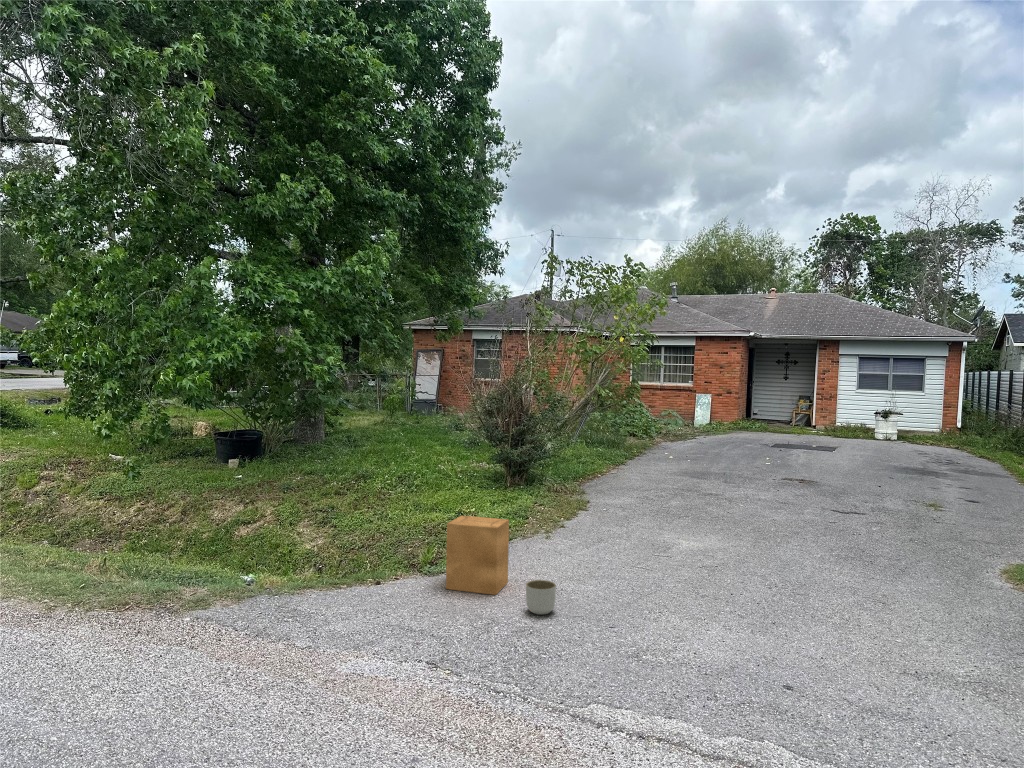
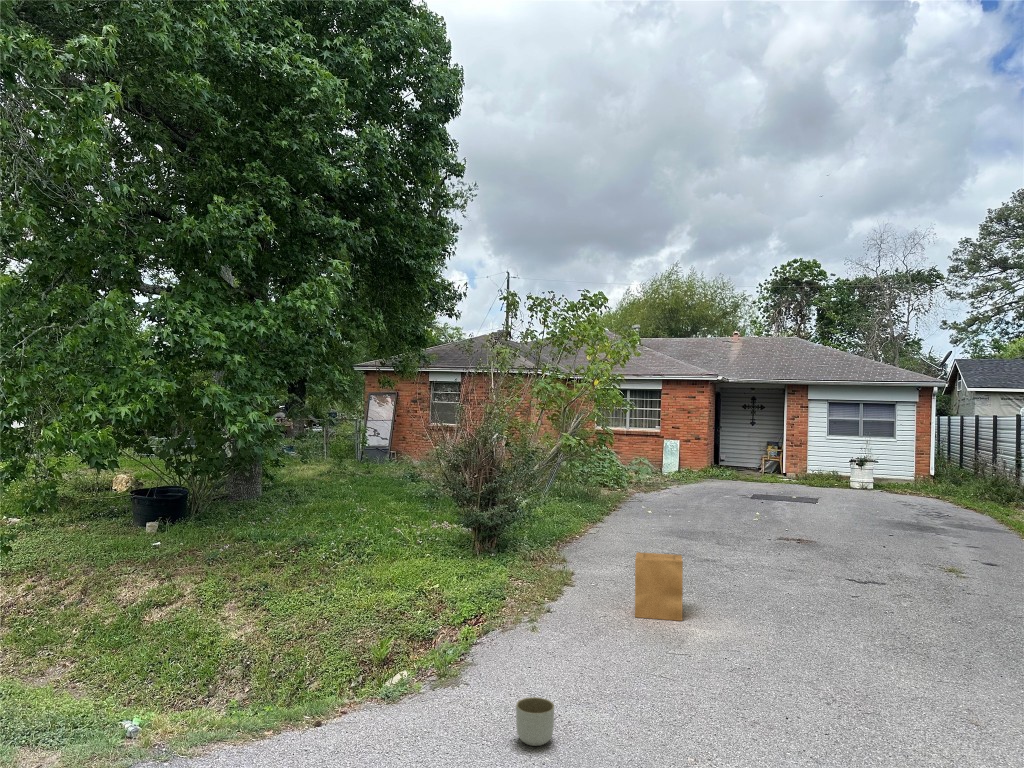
cardboard box: present [446,516,509,595] -> present [635,552,683,621]

